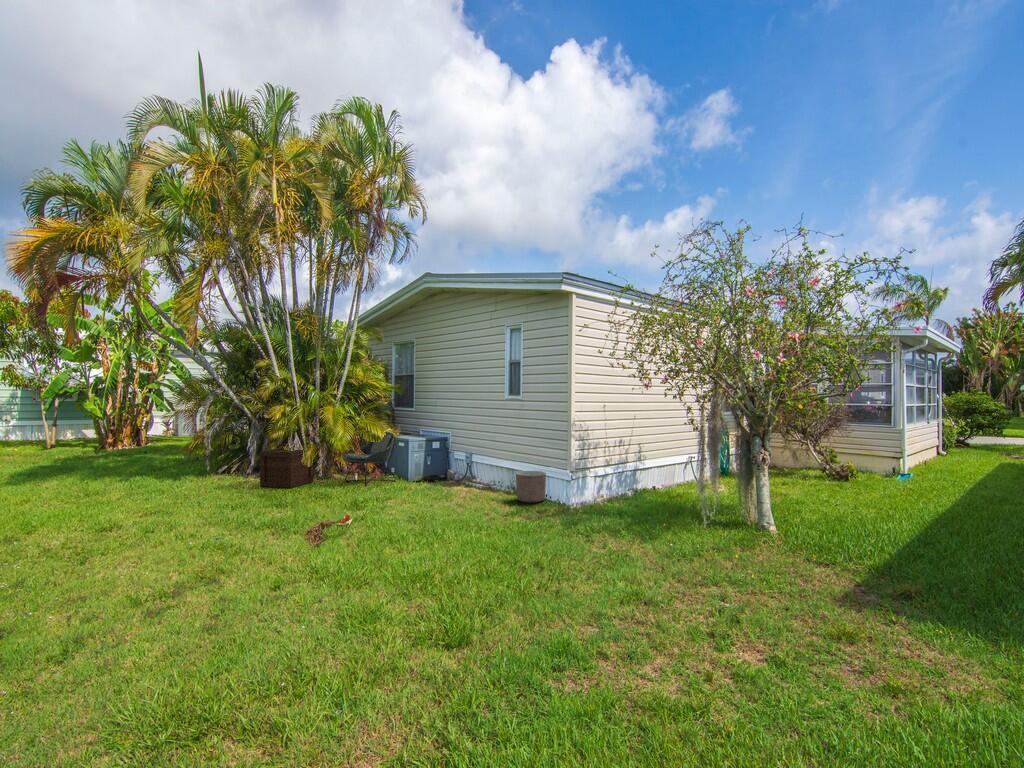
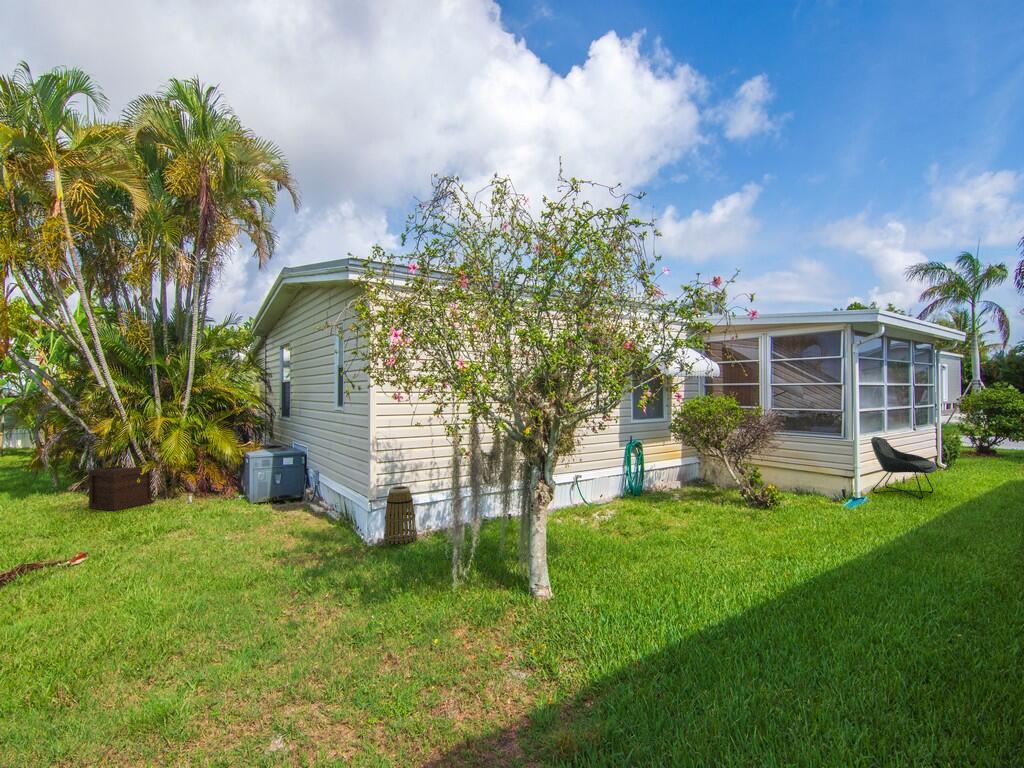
lounge chair: present [342,432,396,486] -> present [871,437,937,499]
basket: none [582,460,609,506] -> present [384,486,417,544]
planter: present [516,471,546,503] -> none [315,497,353,537]

